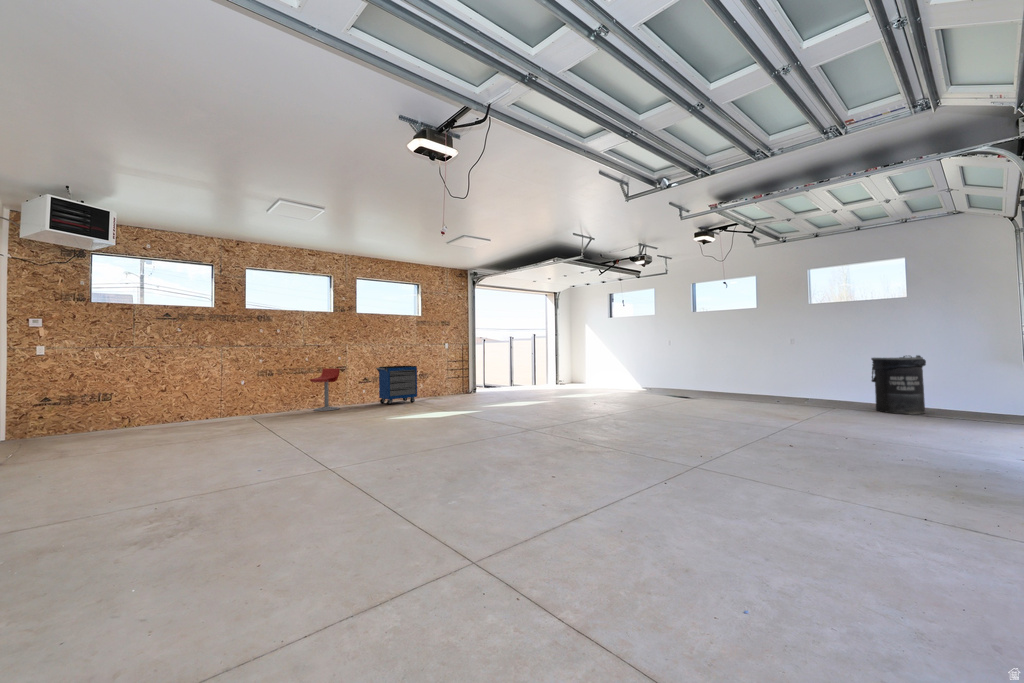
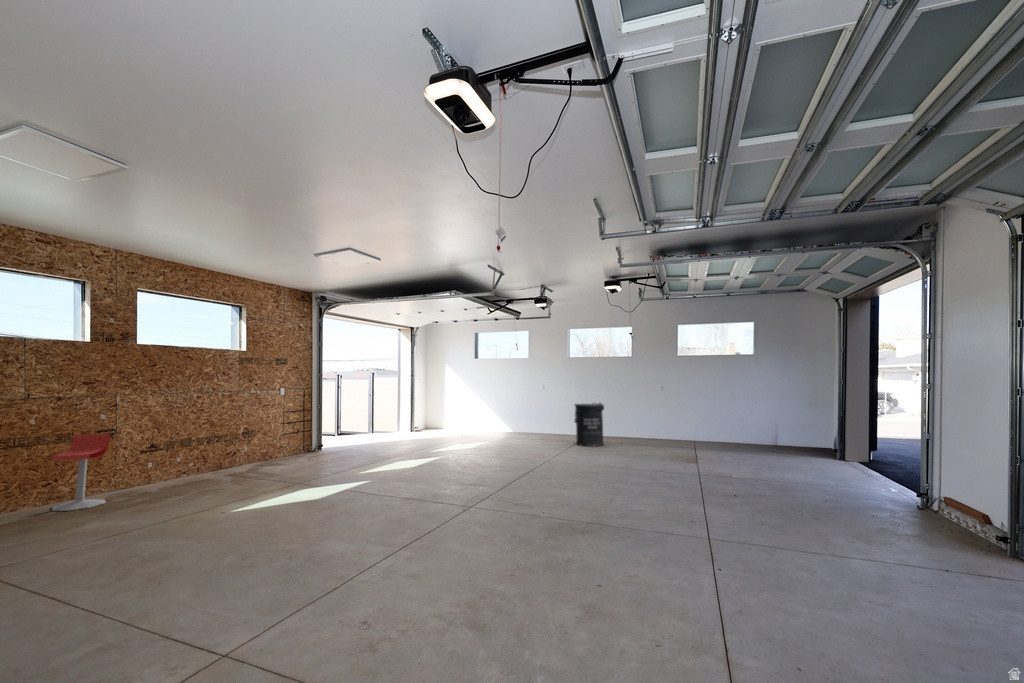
trash can: present [871,355,926,414] -> present [575,403,604,446]
storage cabinet: present [376,366,417,405] -> none [175,422,246,486]

